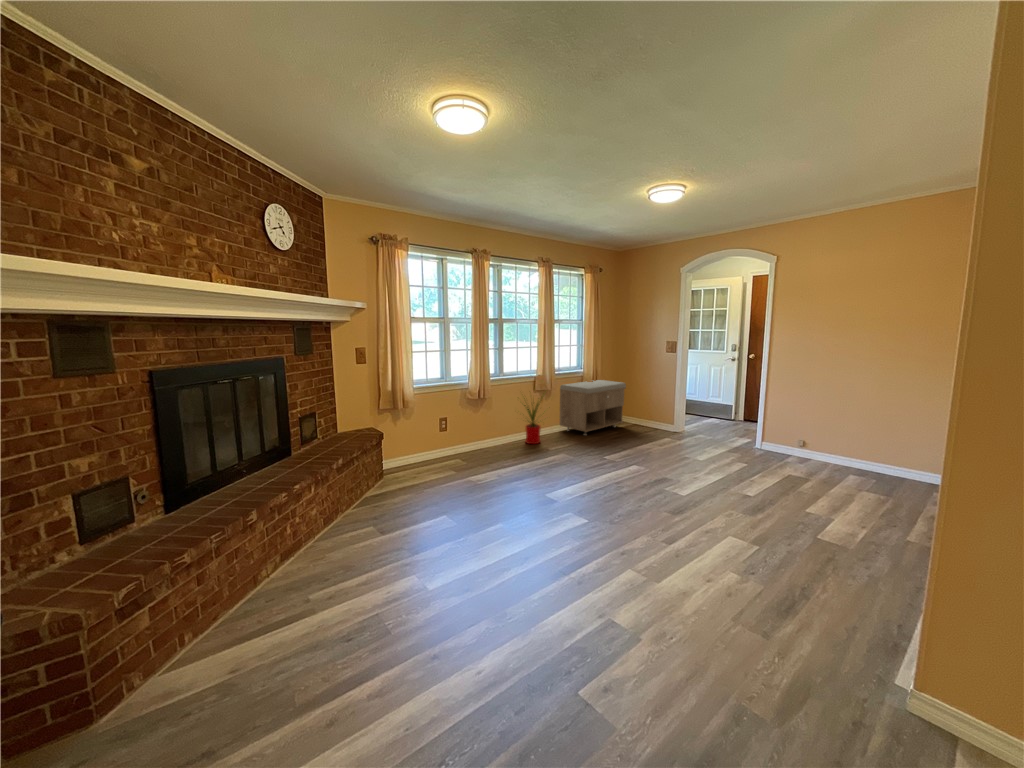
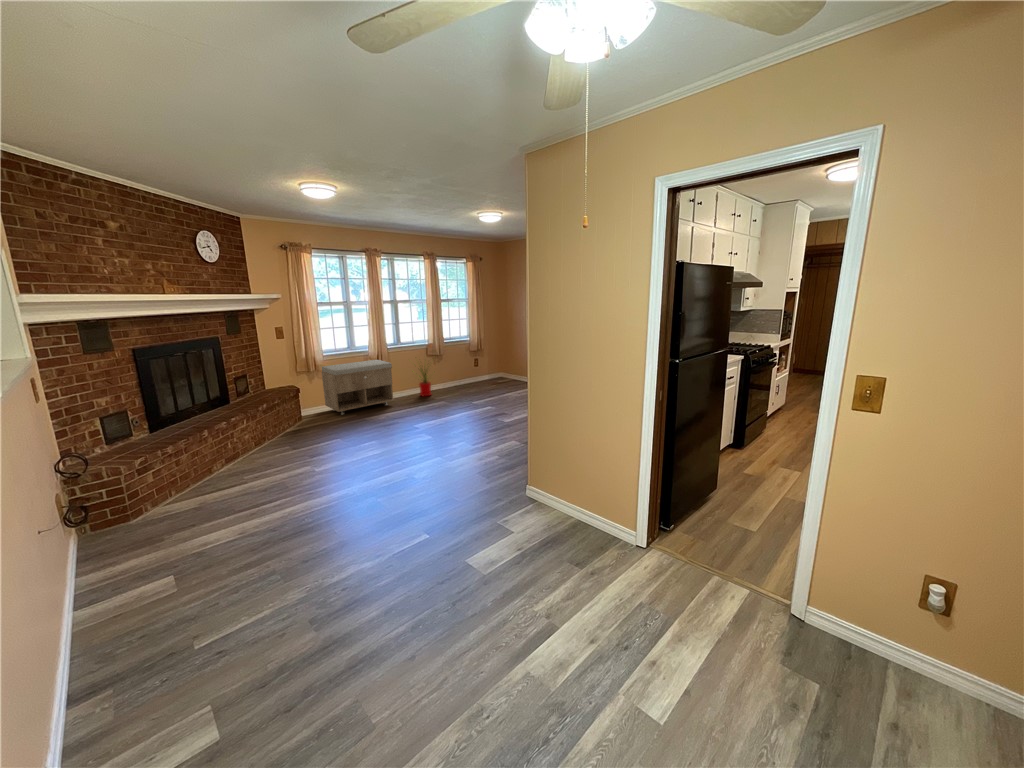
storage bench: present [560,380,626,435] -> present [321,360,394,415]

